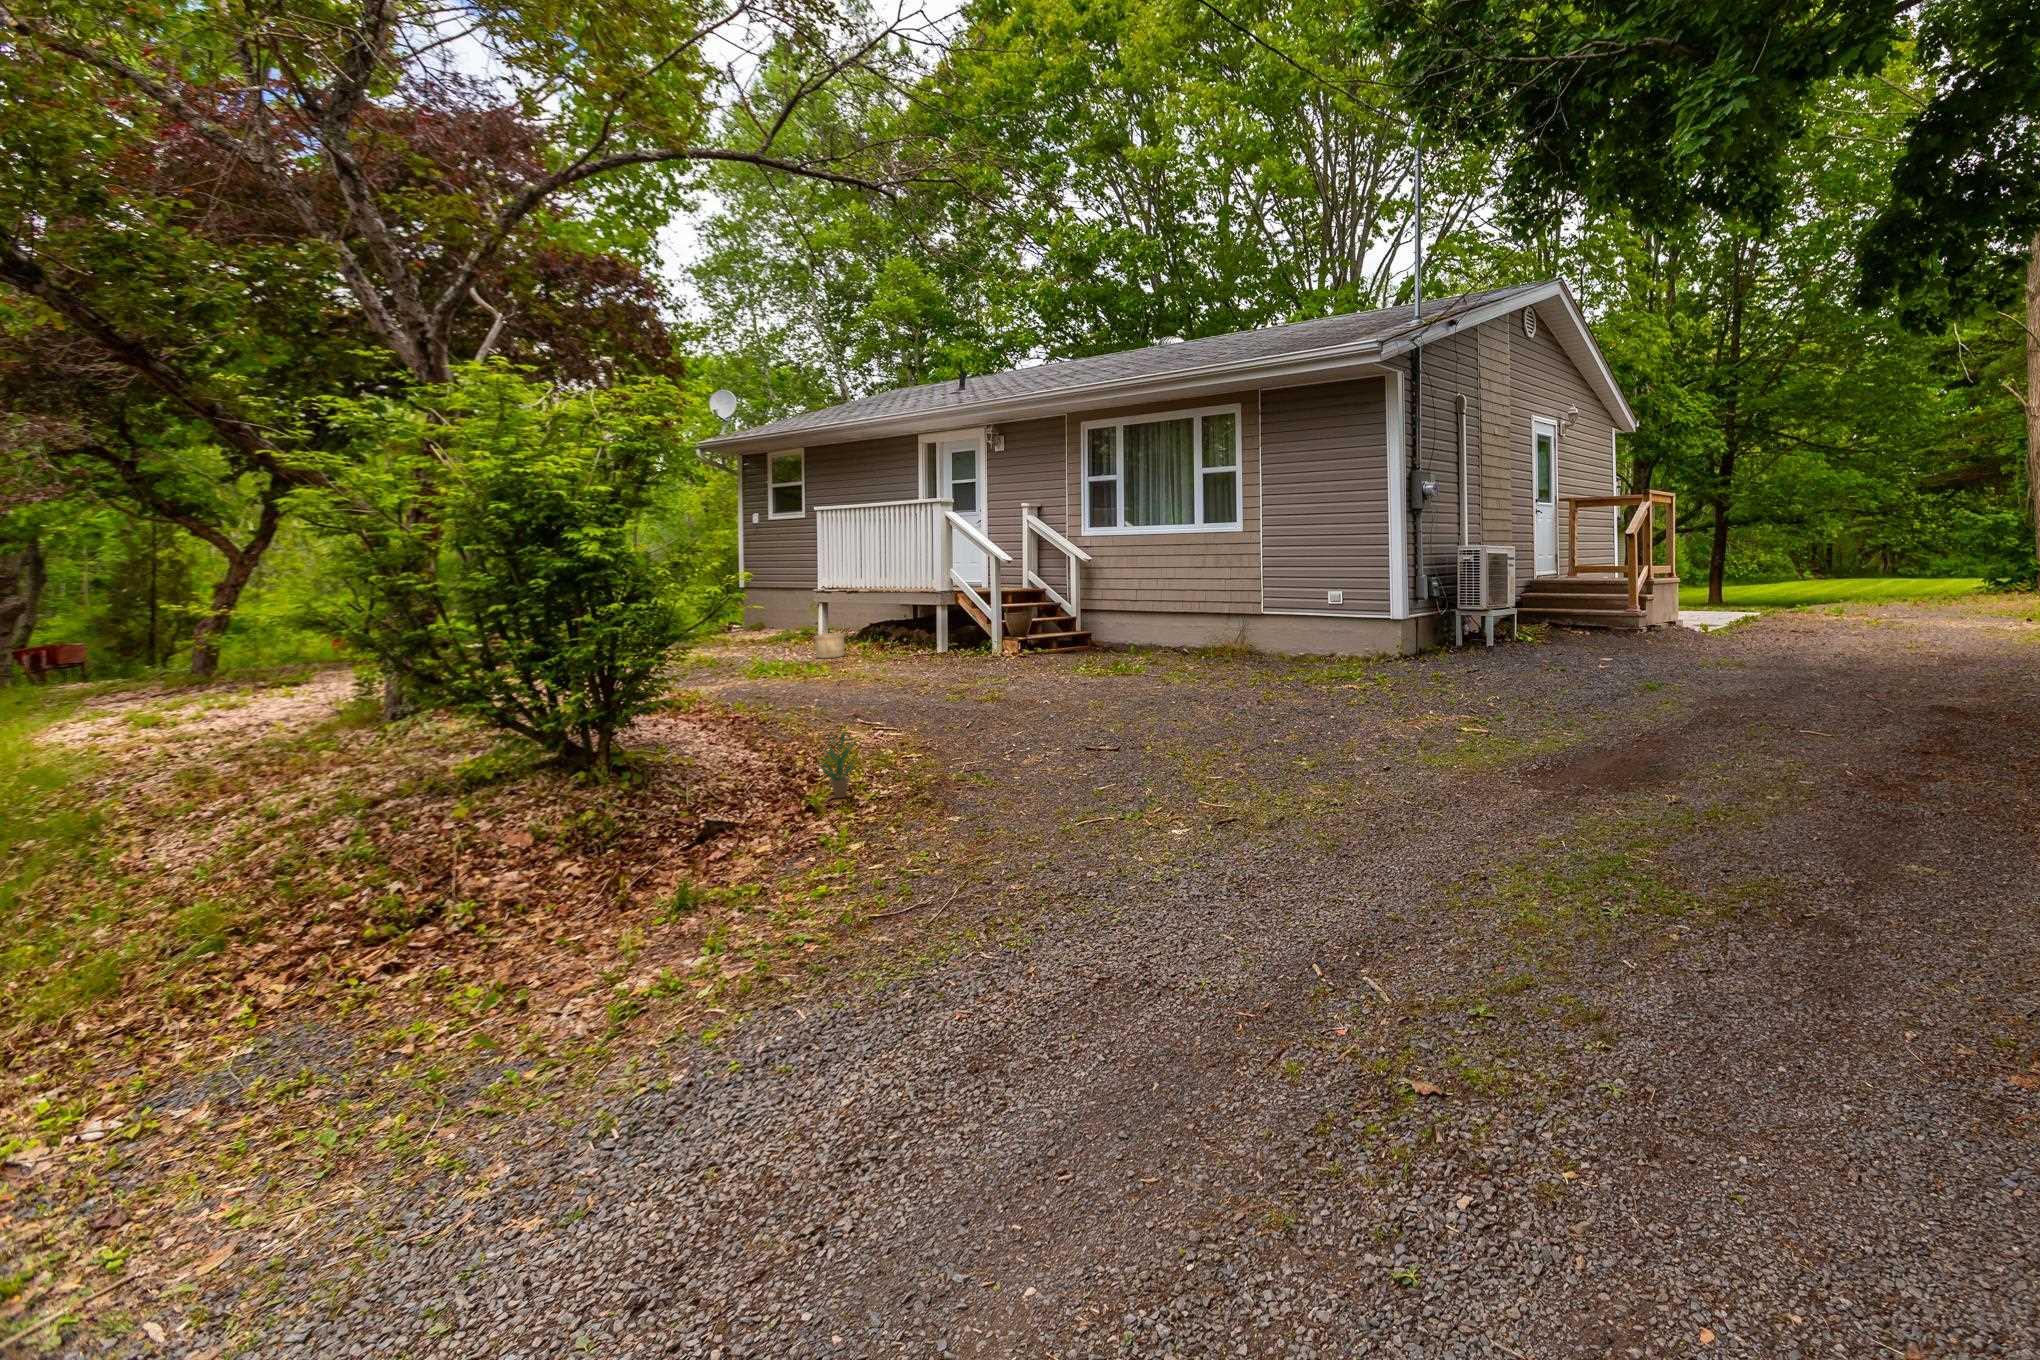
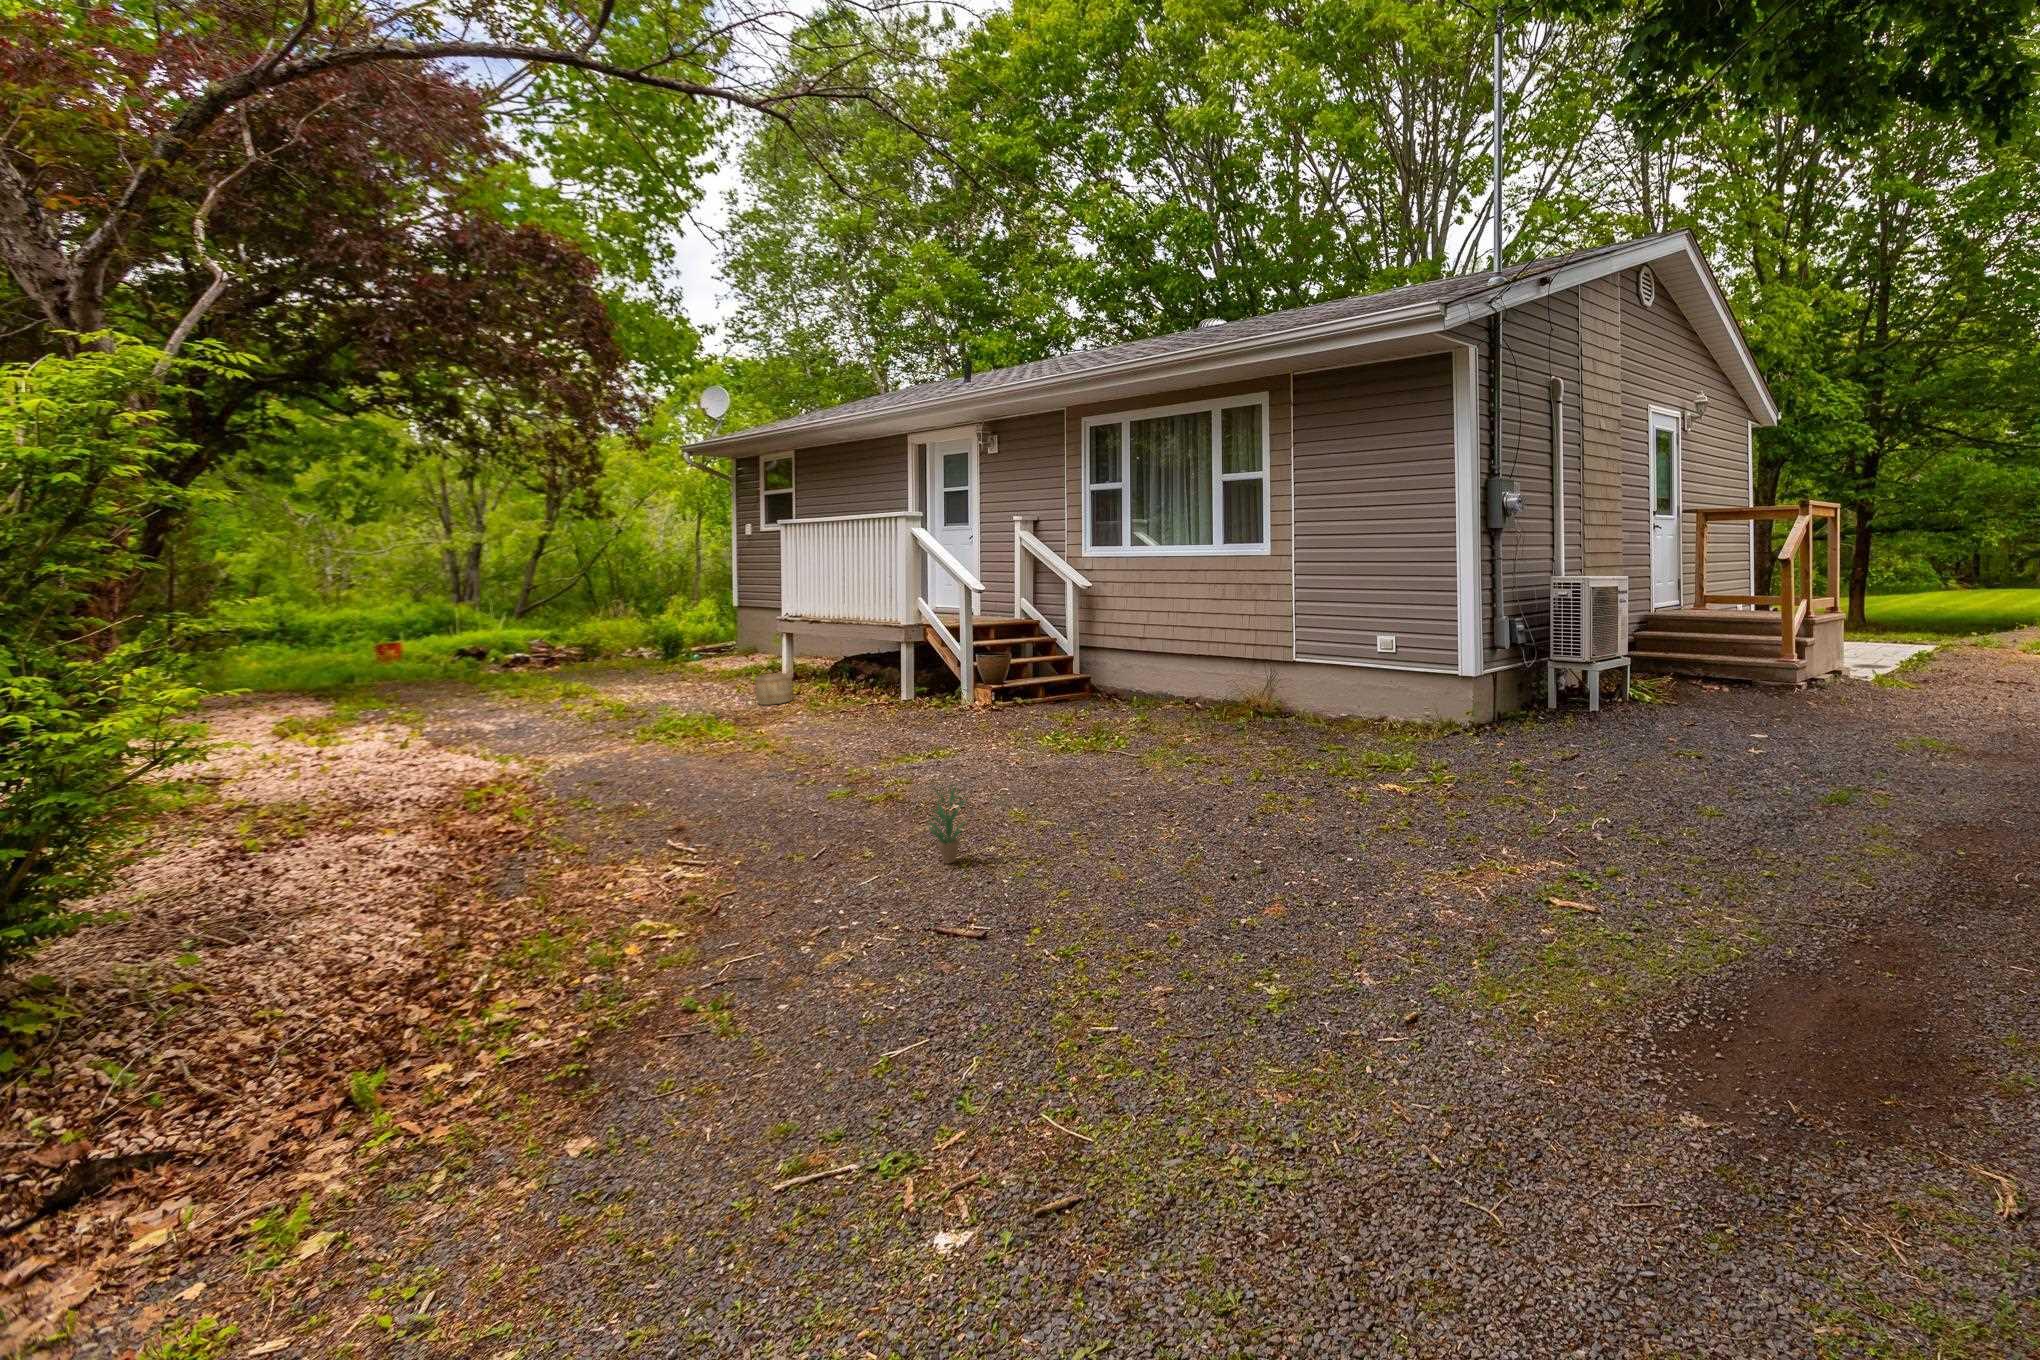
potted plant: present [822,732,854,798] -> present [928,787,969,863]

